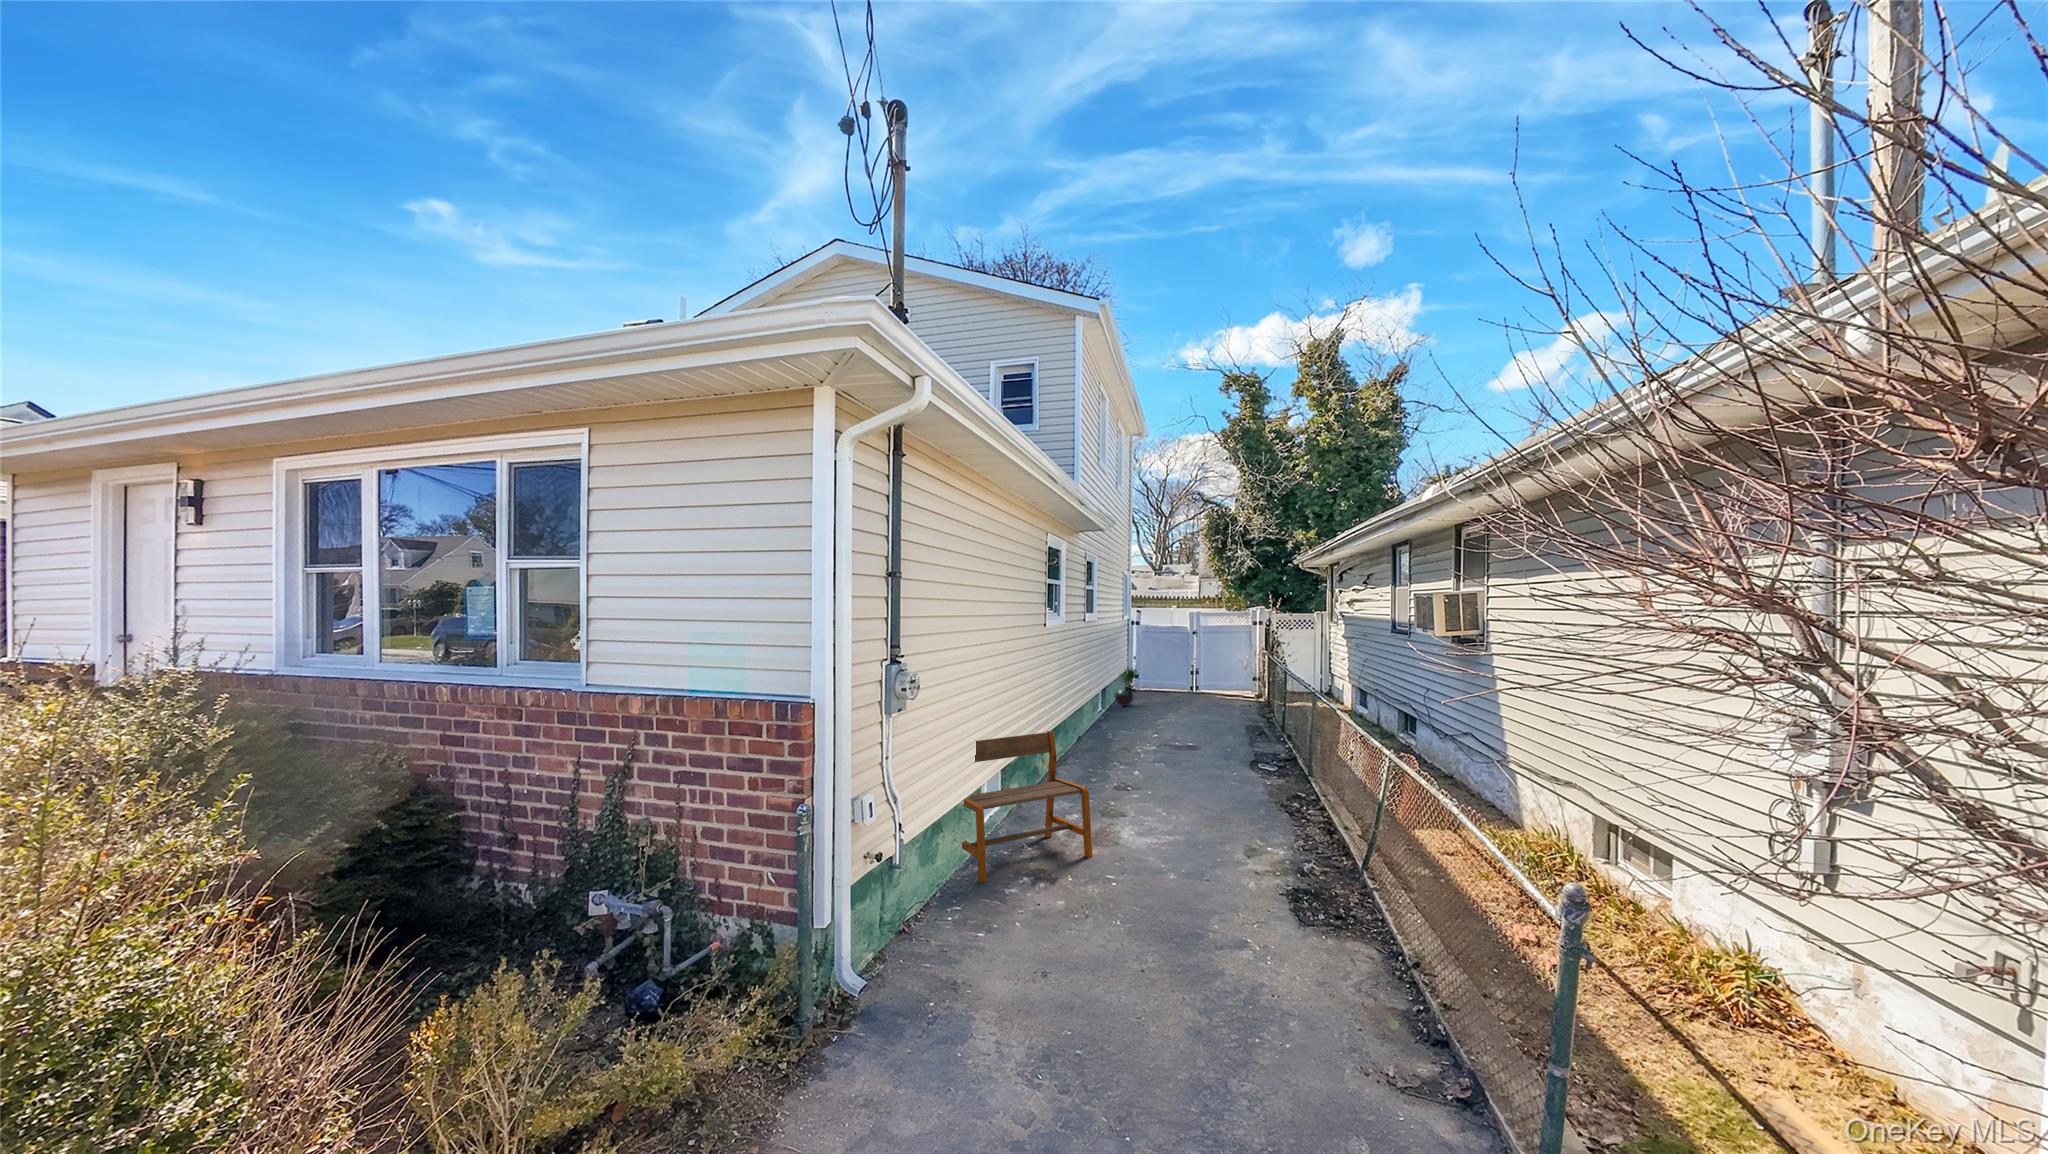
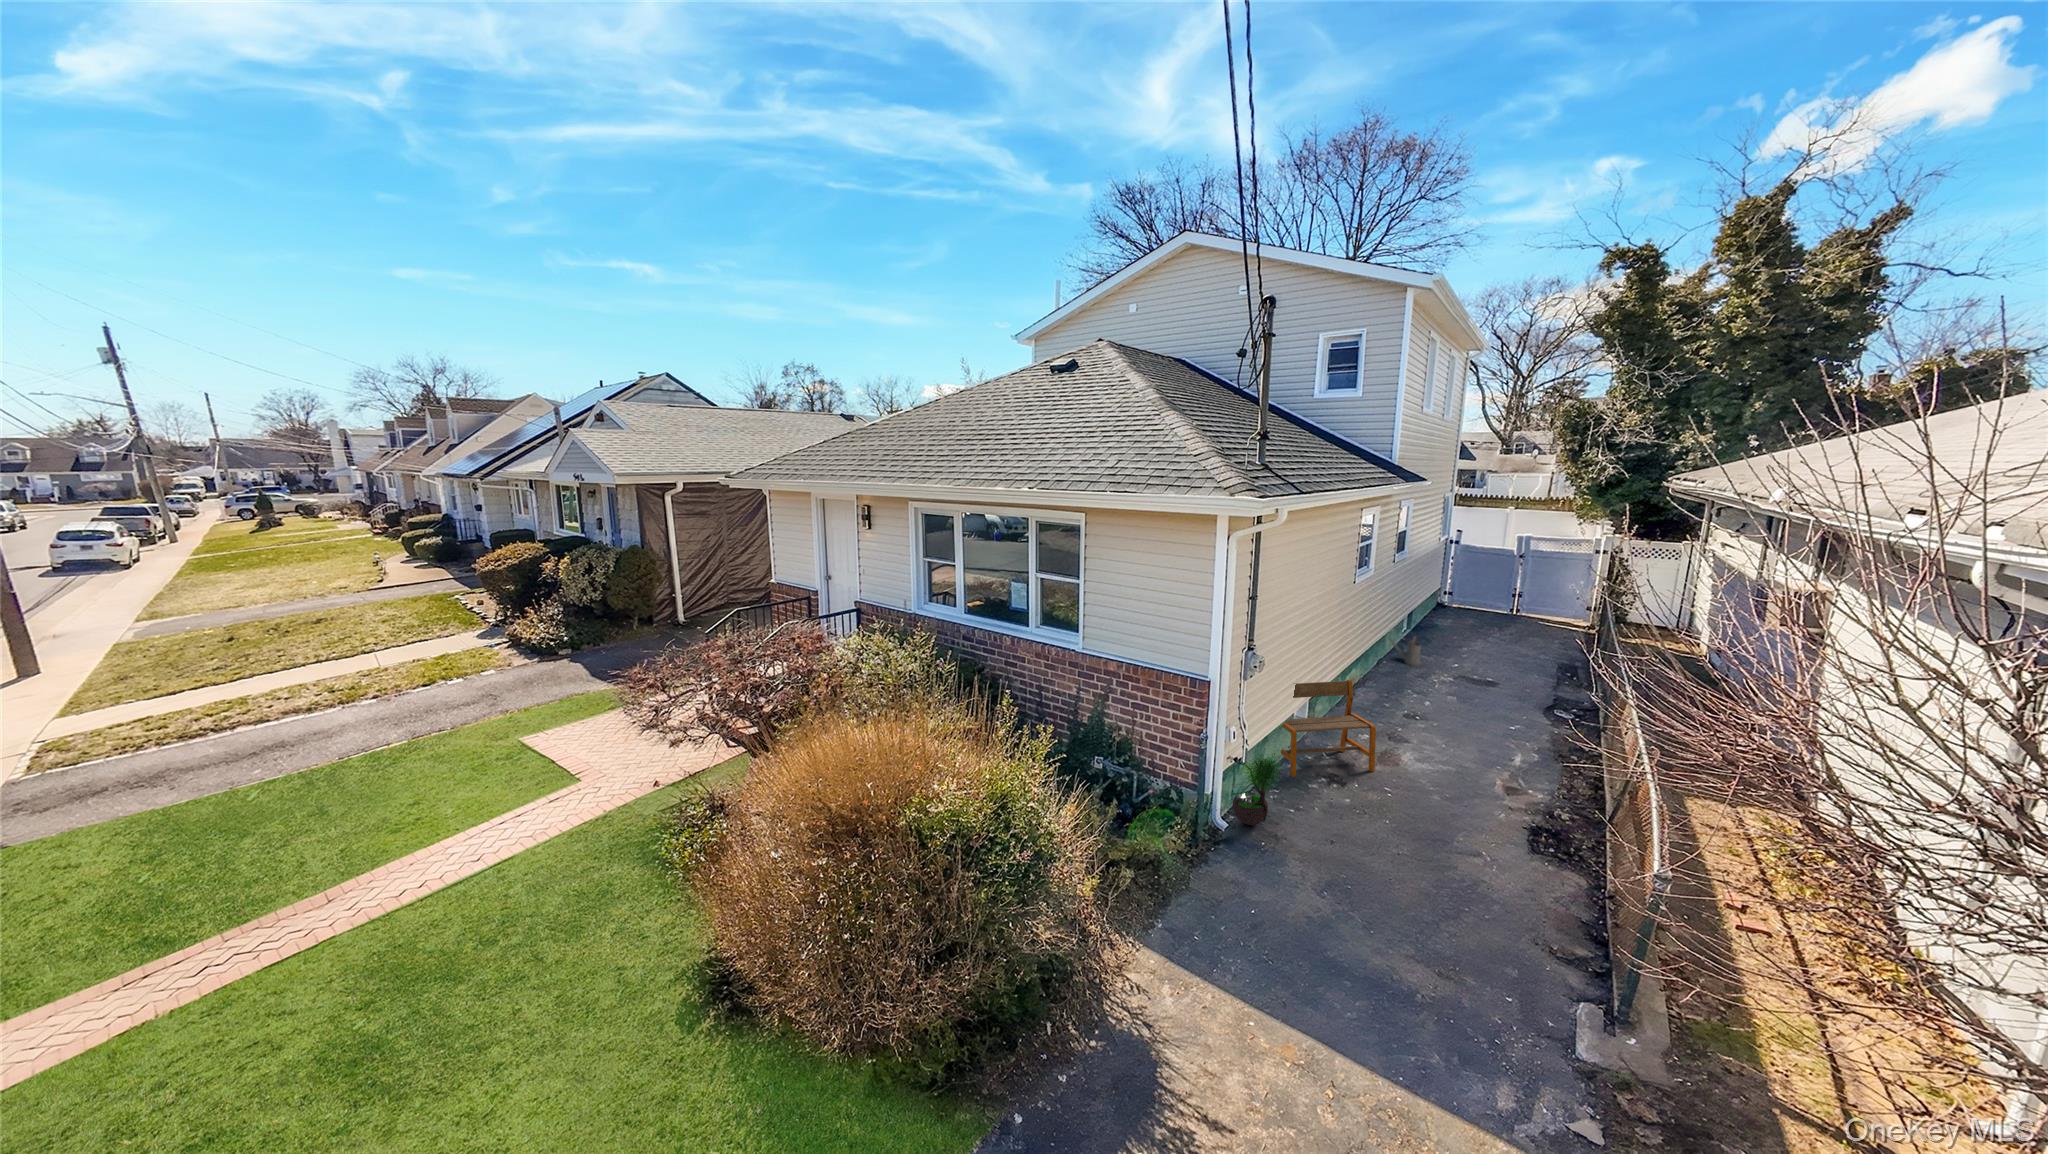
potted tree: present [1115,668,1137,706] -> present [1232,755,1280,825]
watering can: none [1088,704,1128,739] -> present [1390,636,1421,666]

